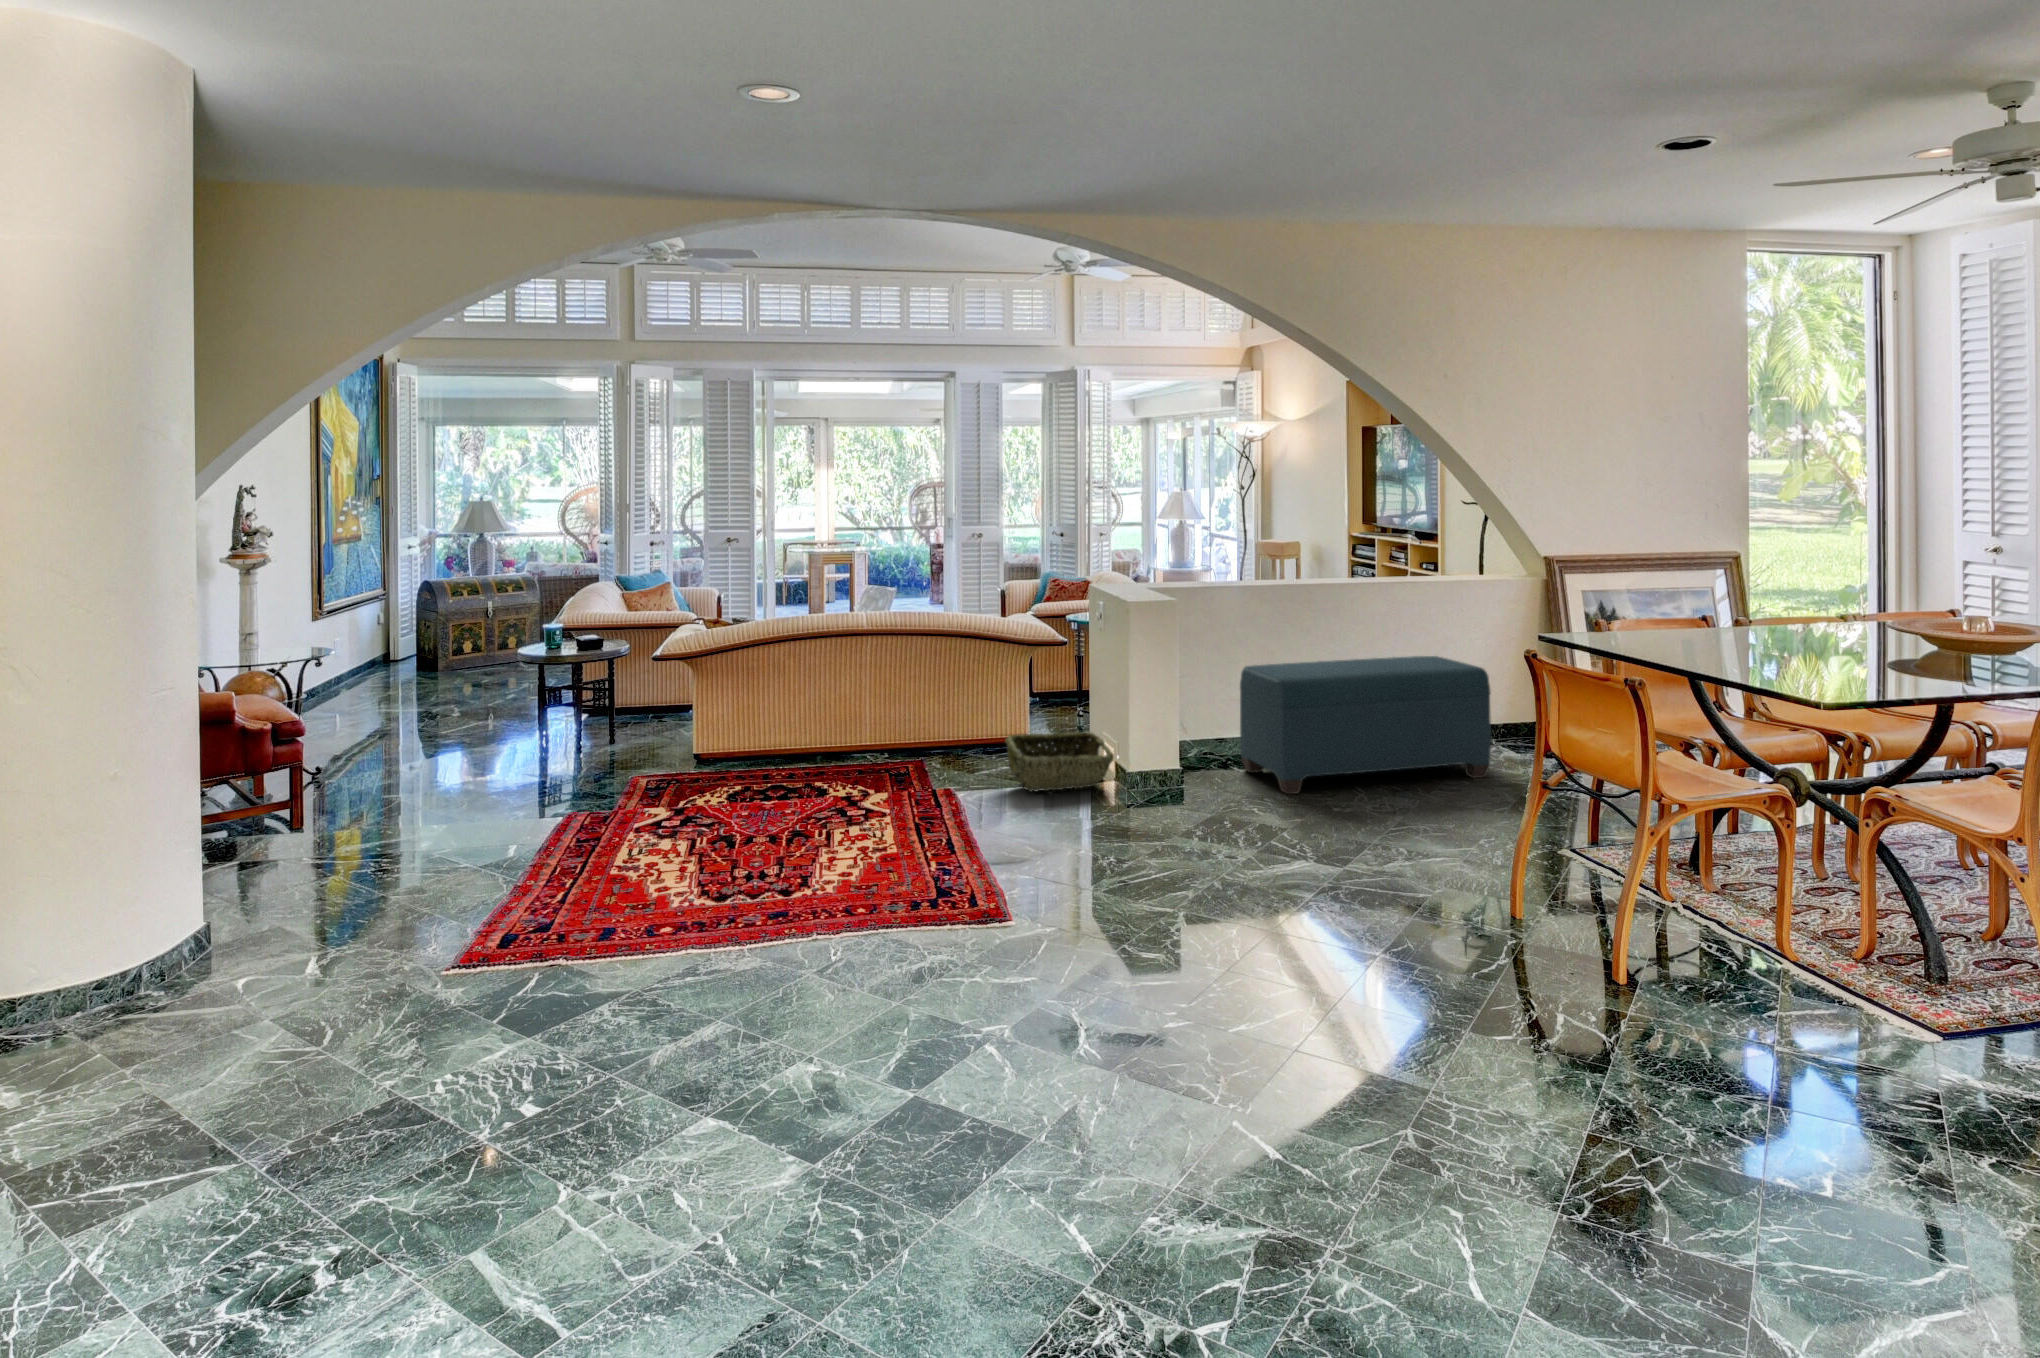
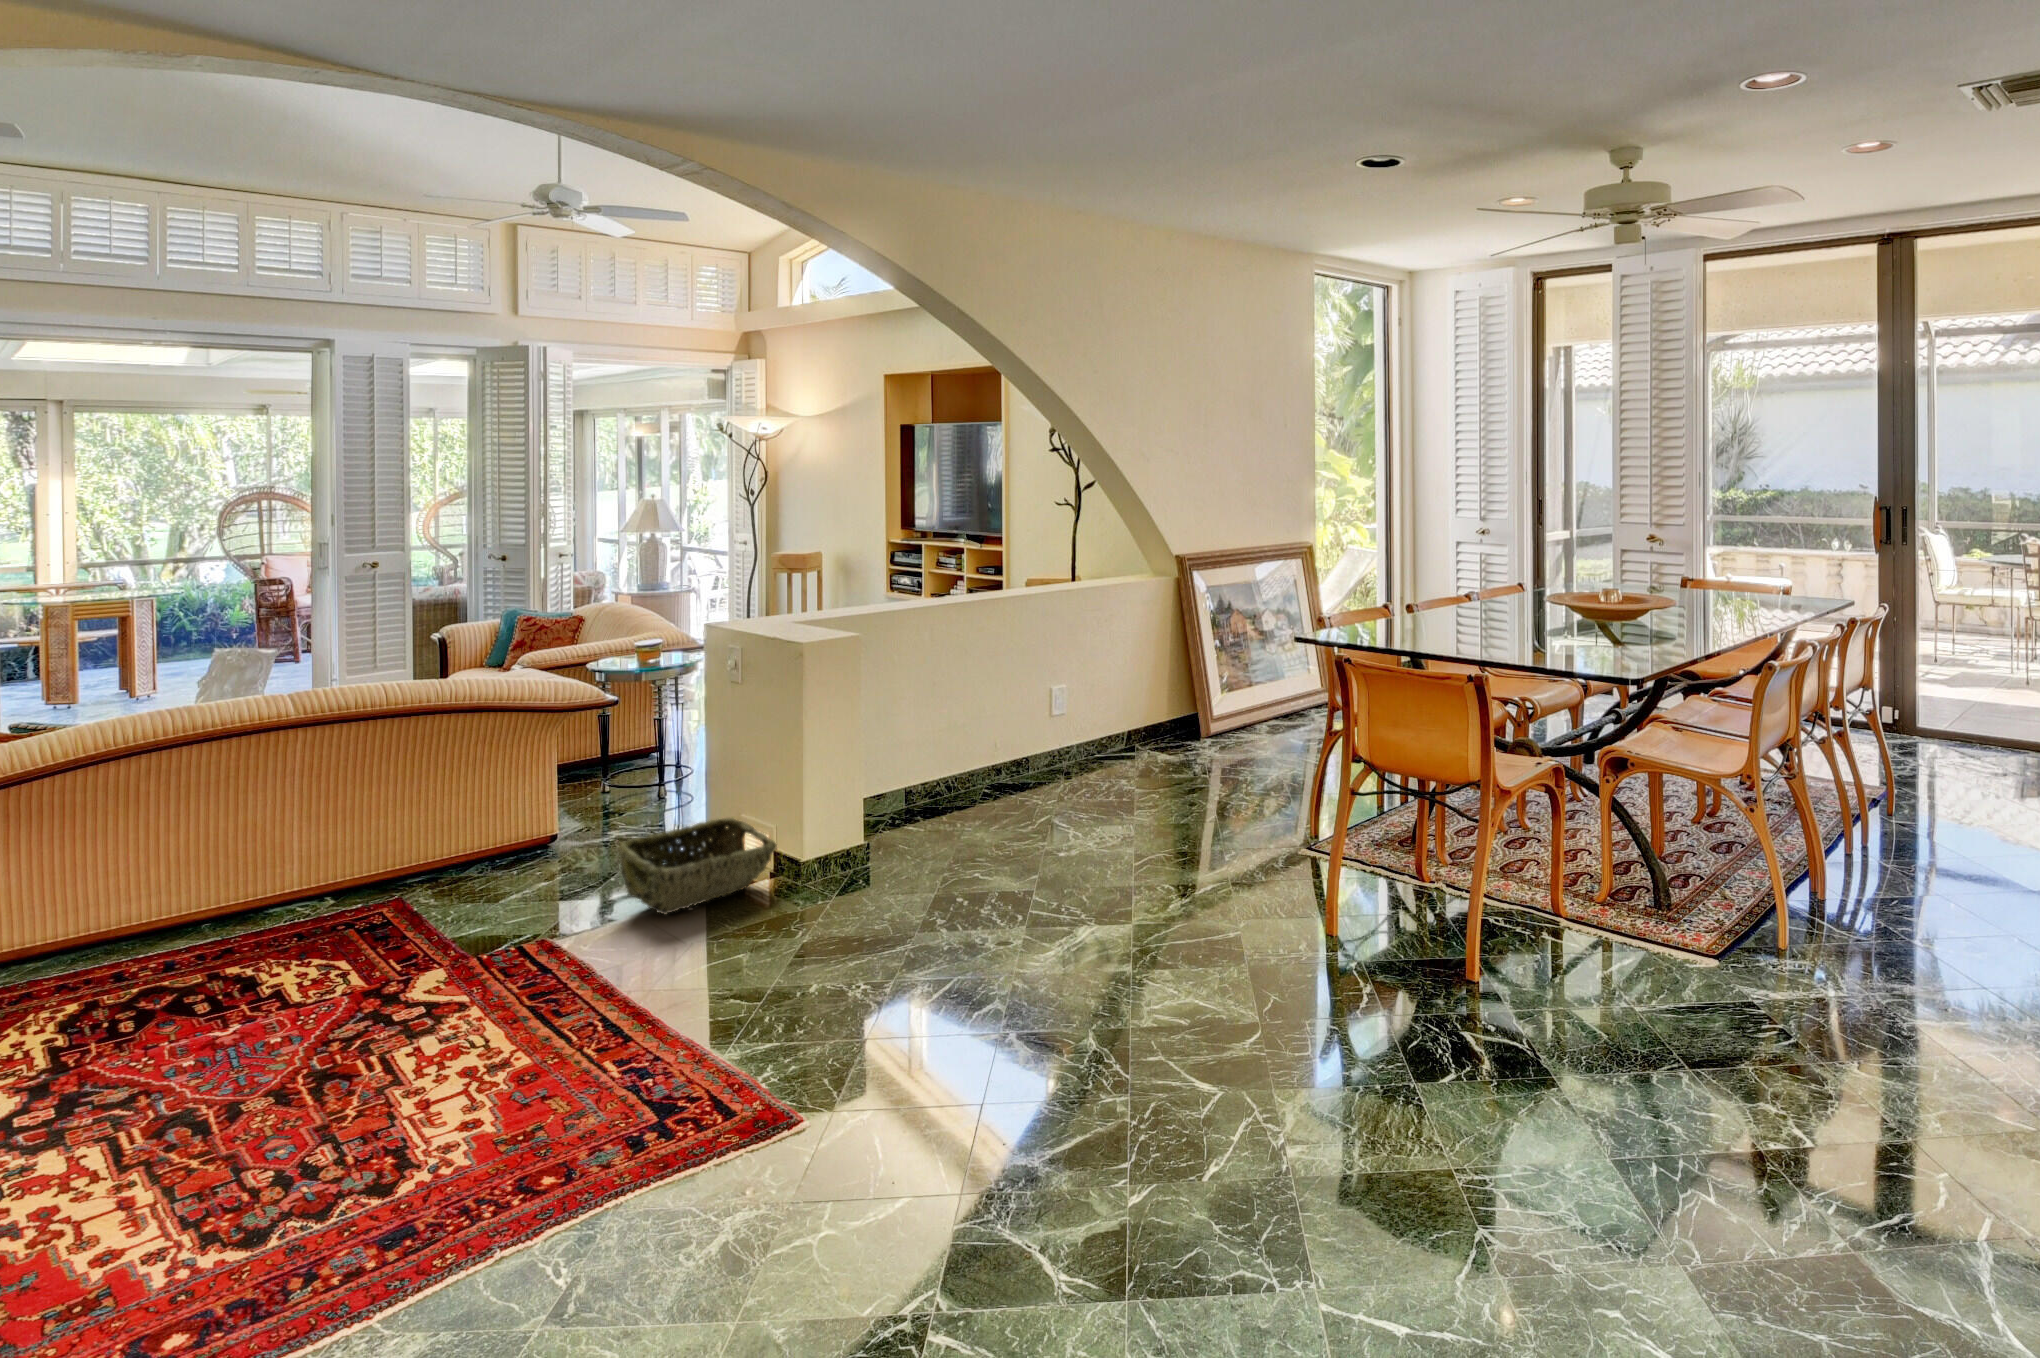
bench: present [1240,656,1491,794] -> none [906,669,1164,849]

